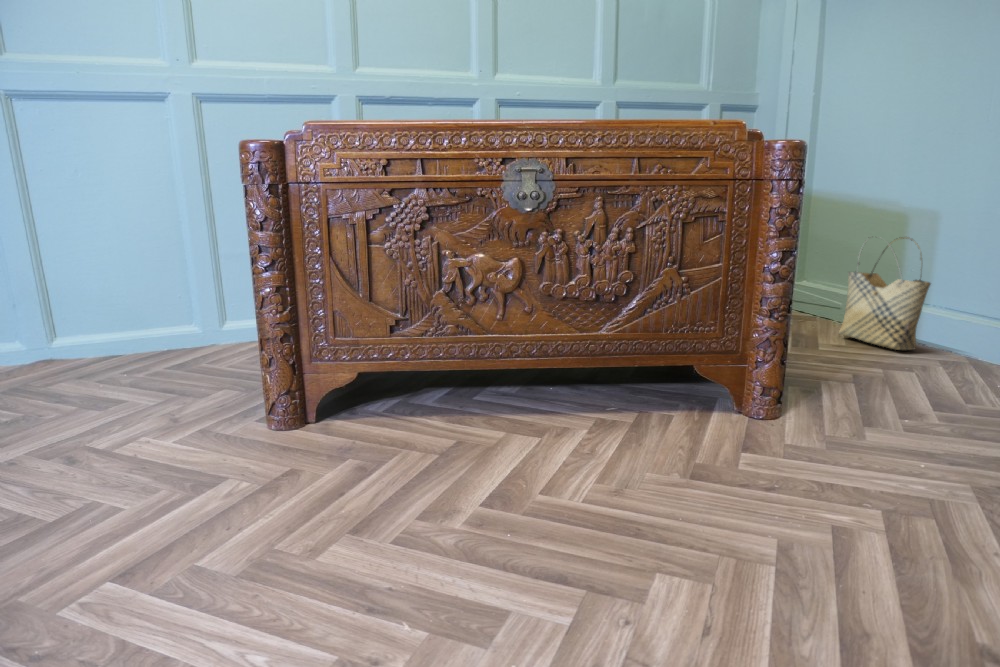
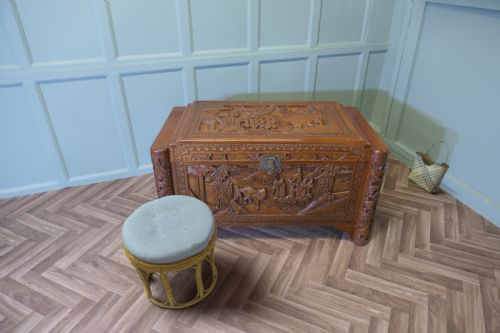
ottoman: none [132,255,396,524] -> present [122,195,217,308]

